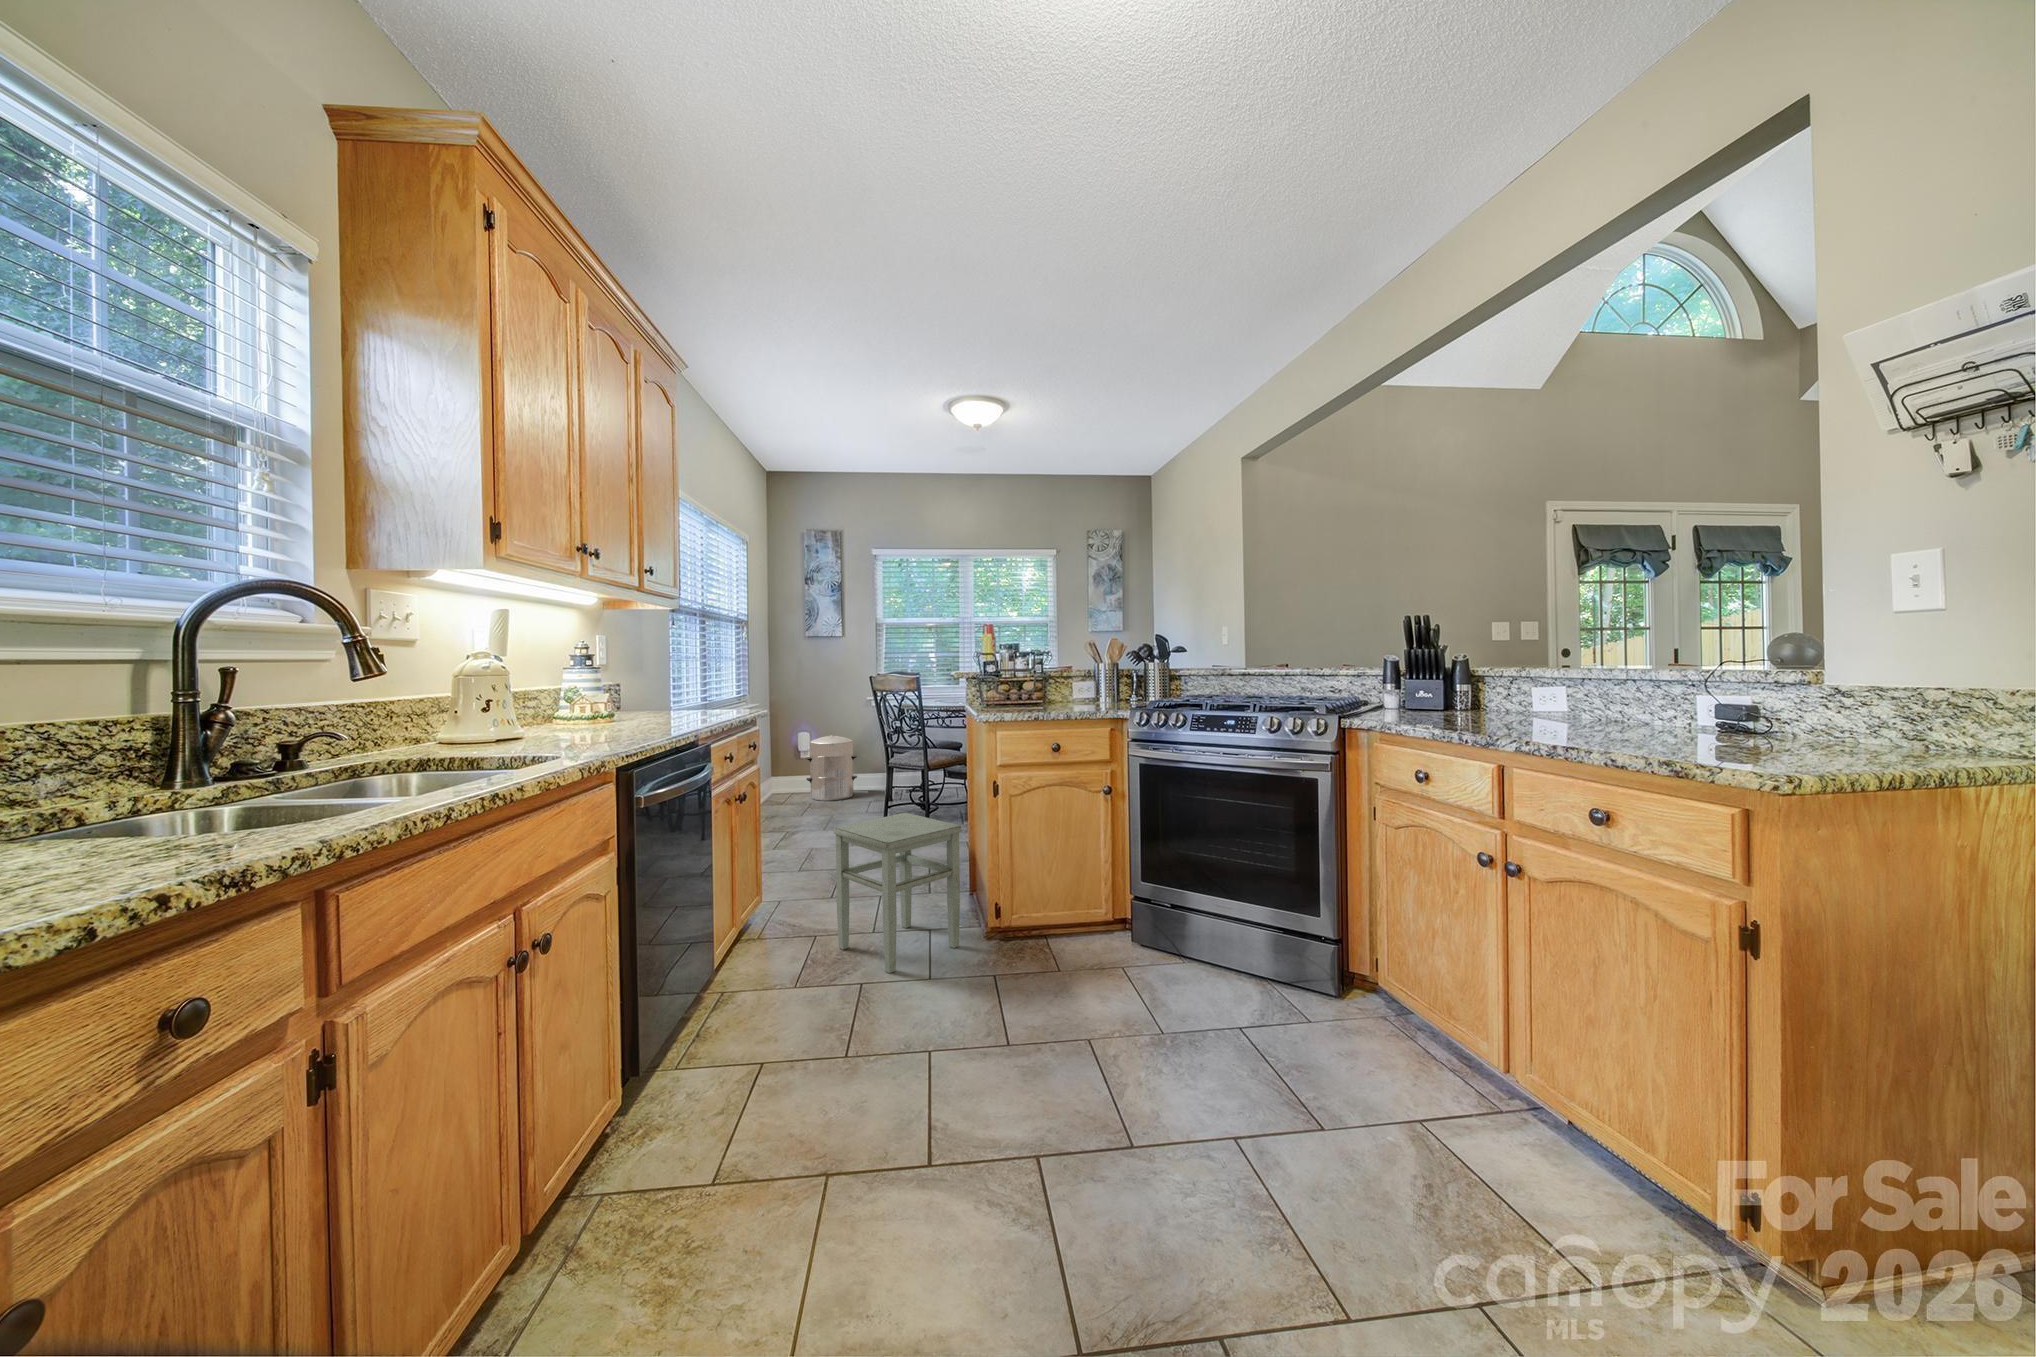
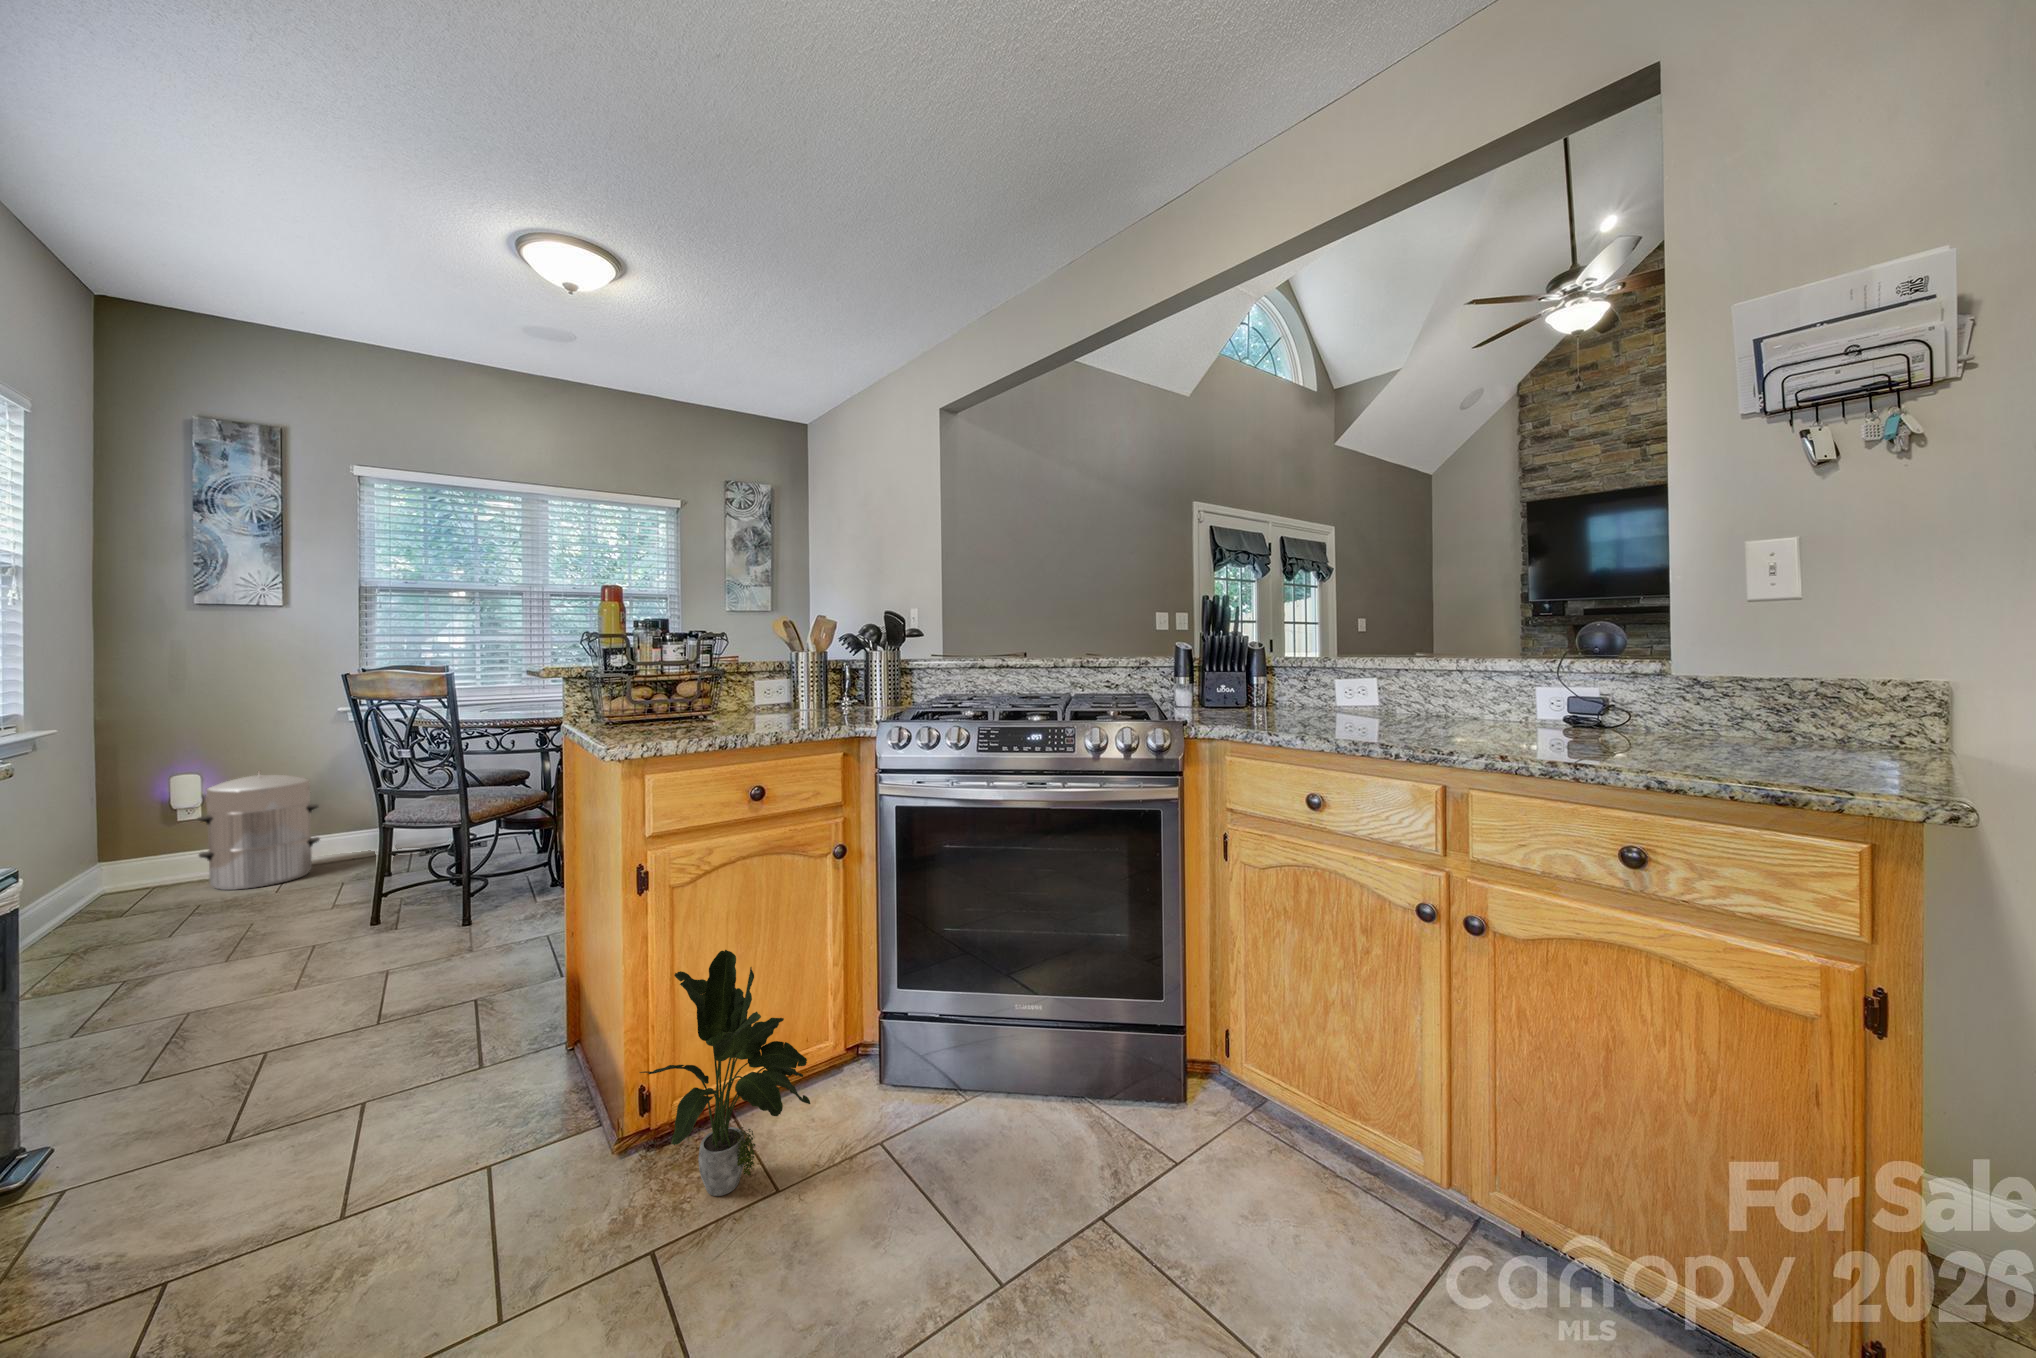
stool: present [834,813,961,973] -> none [253,930,579,1293]
potted plant: none [981,838,1074,976] -> present [640,950,810,1196]

